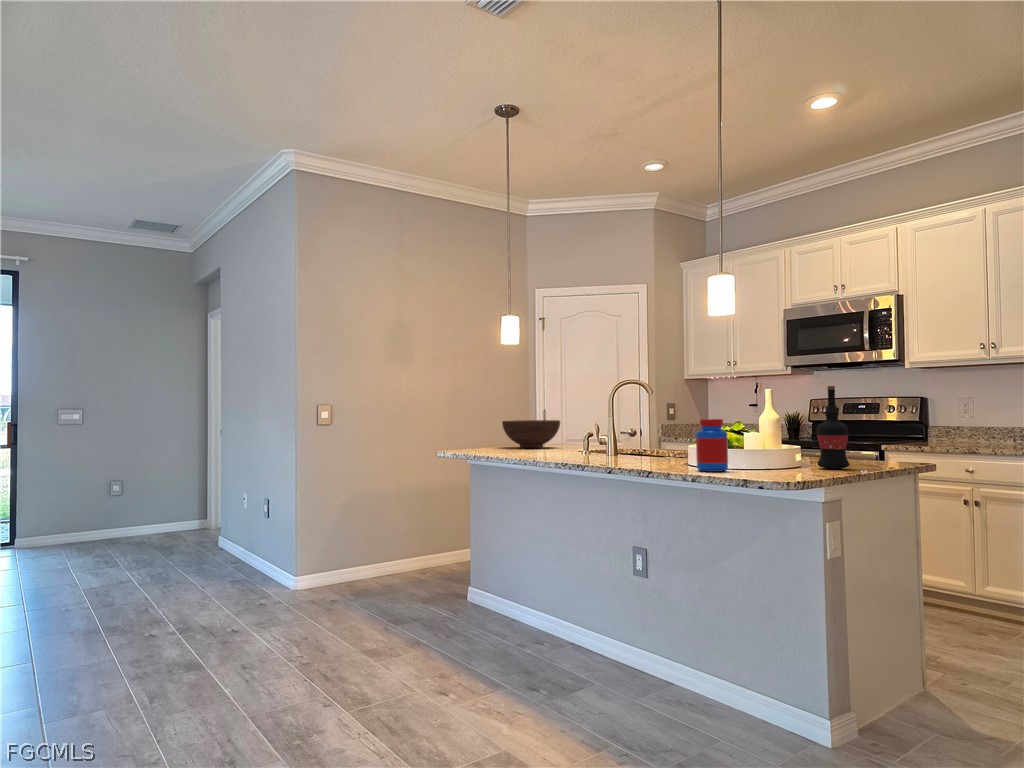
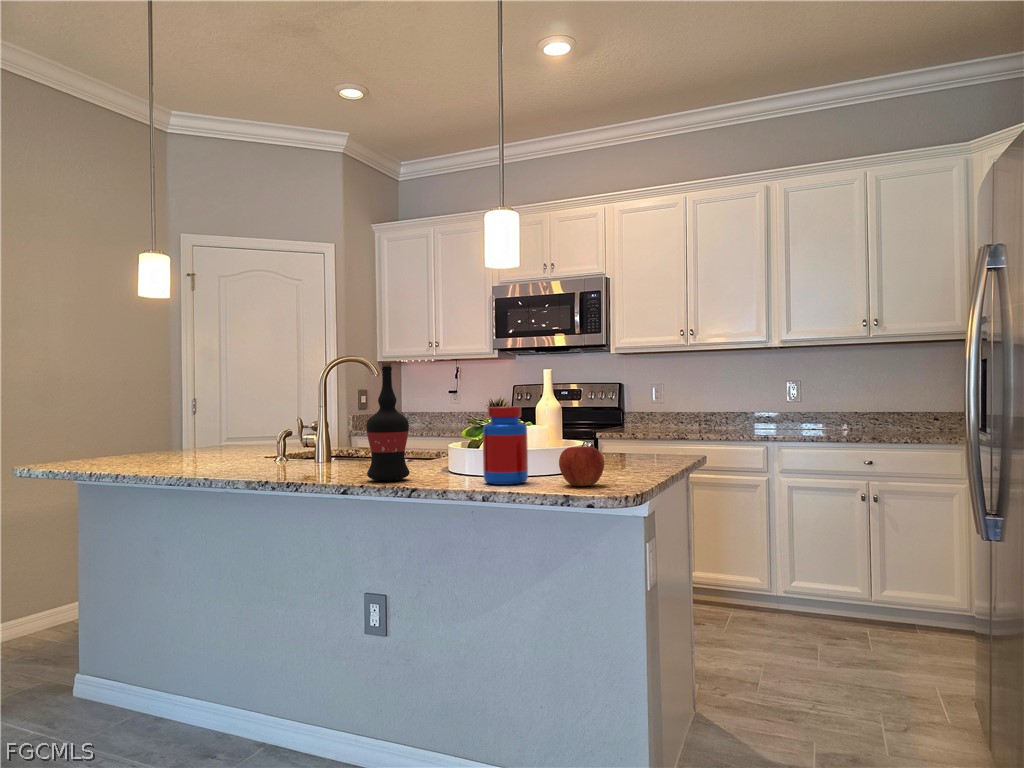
wine bottle: present [817,386,849,469] -> present [366,361,410,481]
fruit bowl: present [502,420,560,448] -> none [139,413,231,453]
apple: none [744,444,777,475] -> present [559,442,604,486]

